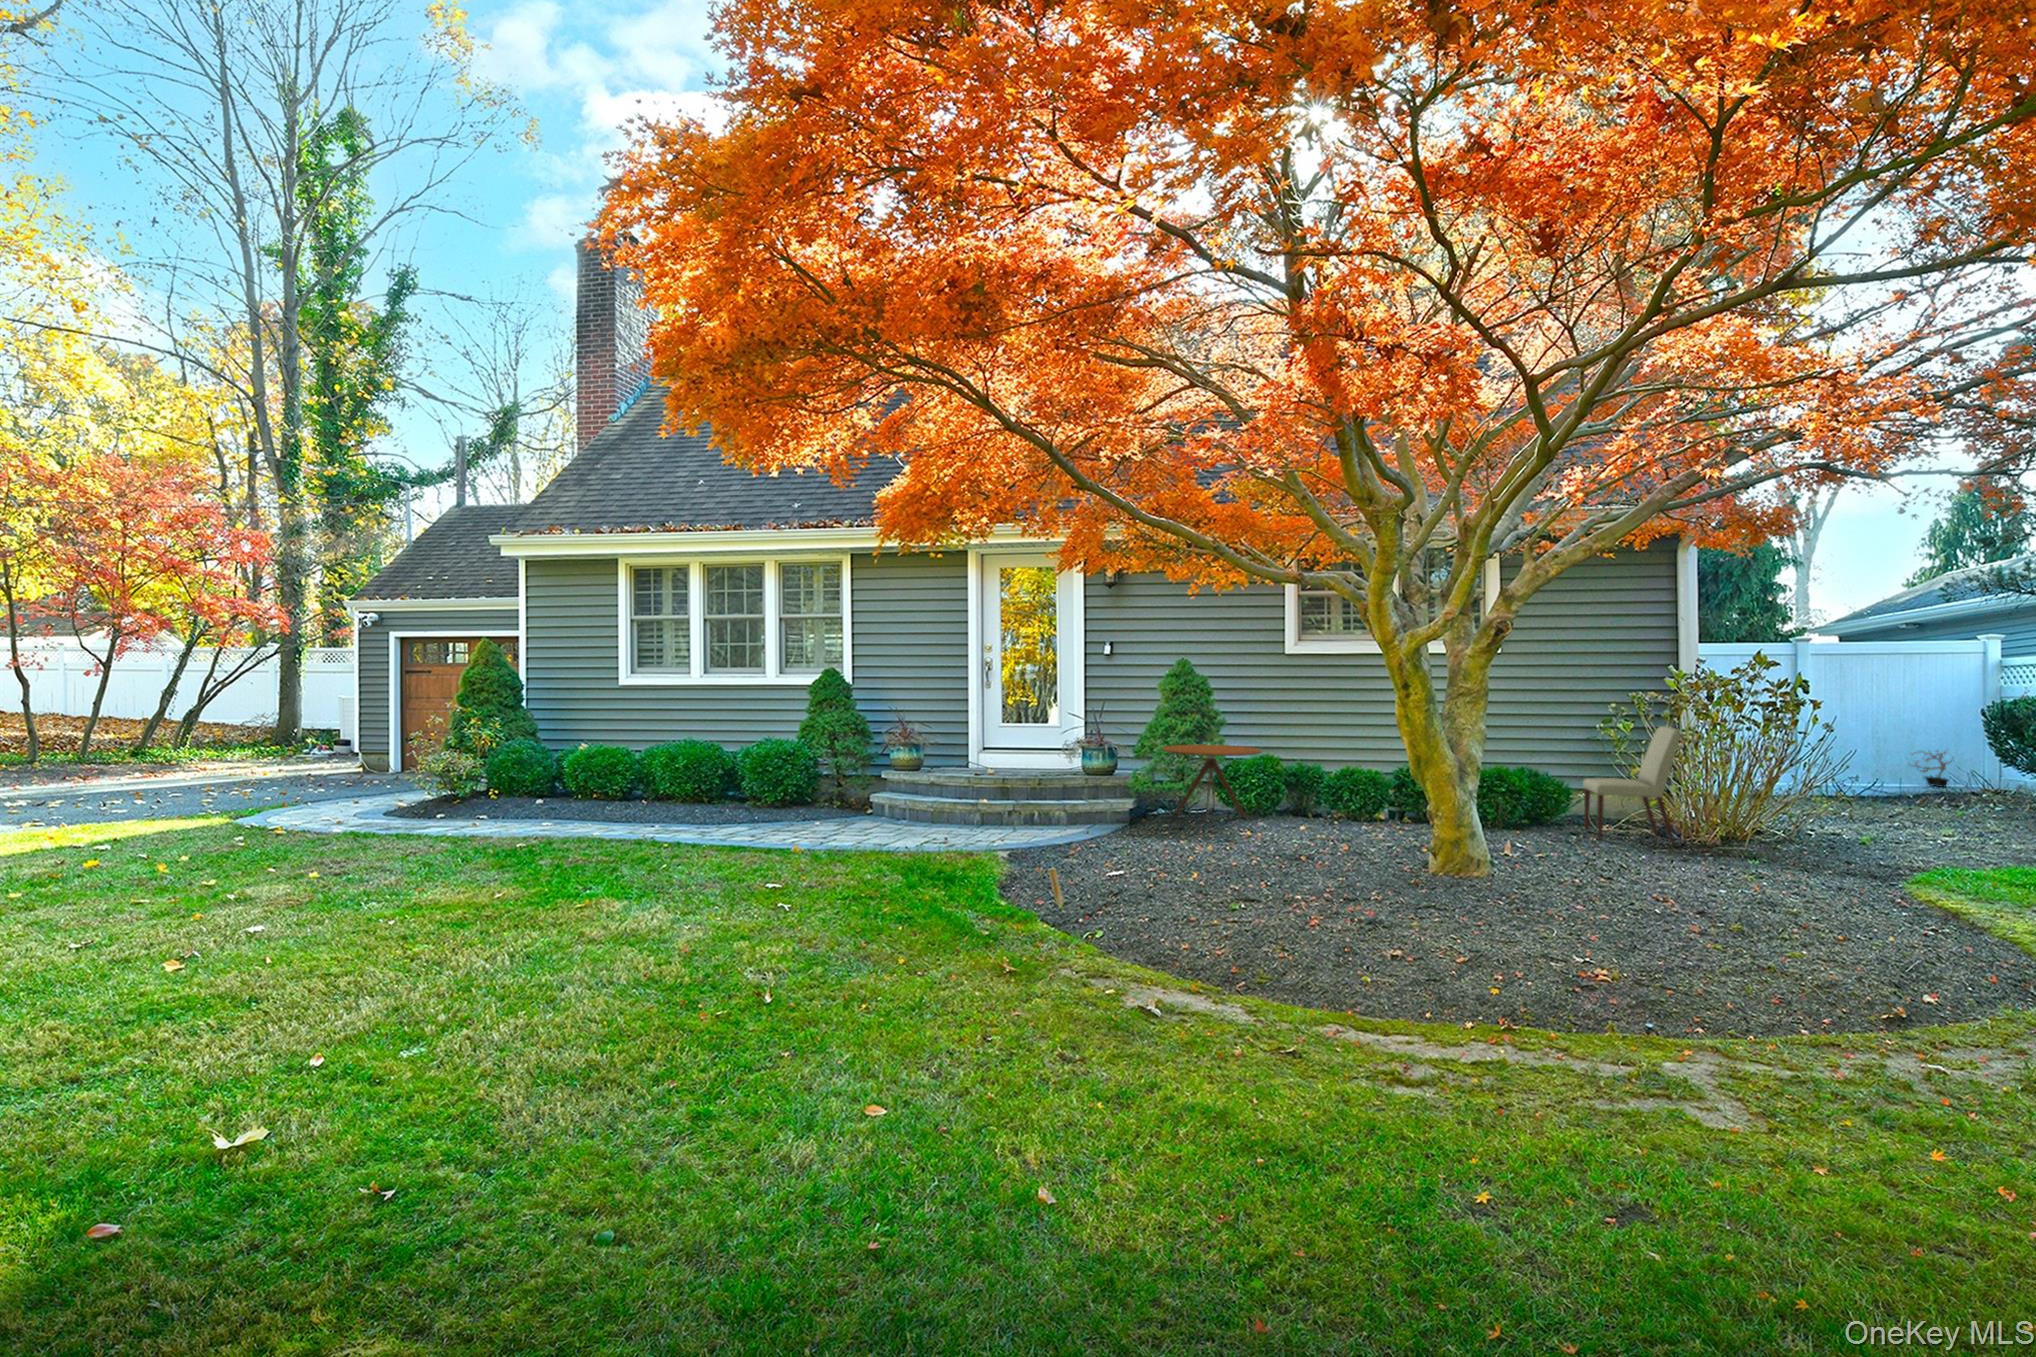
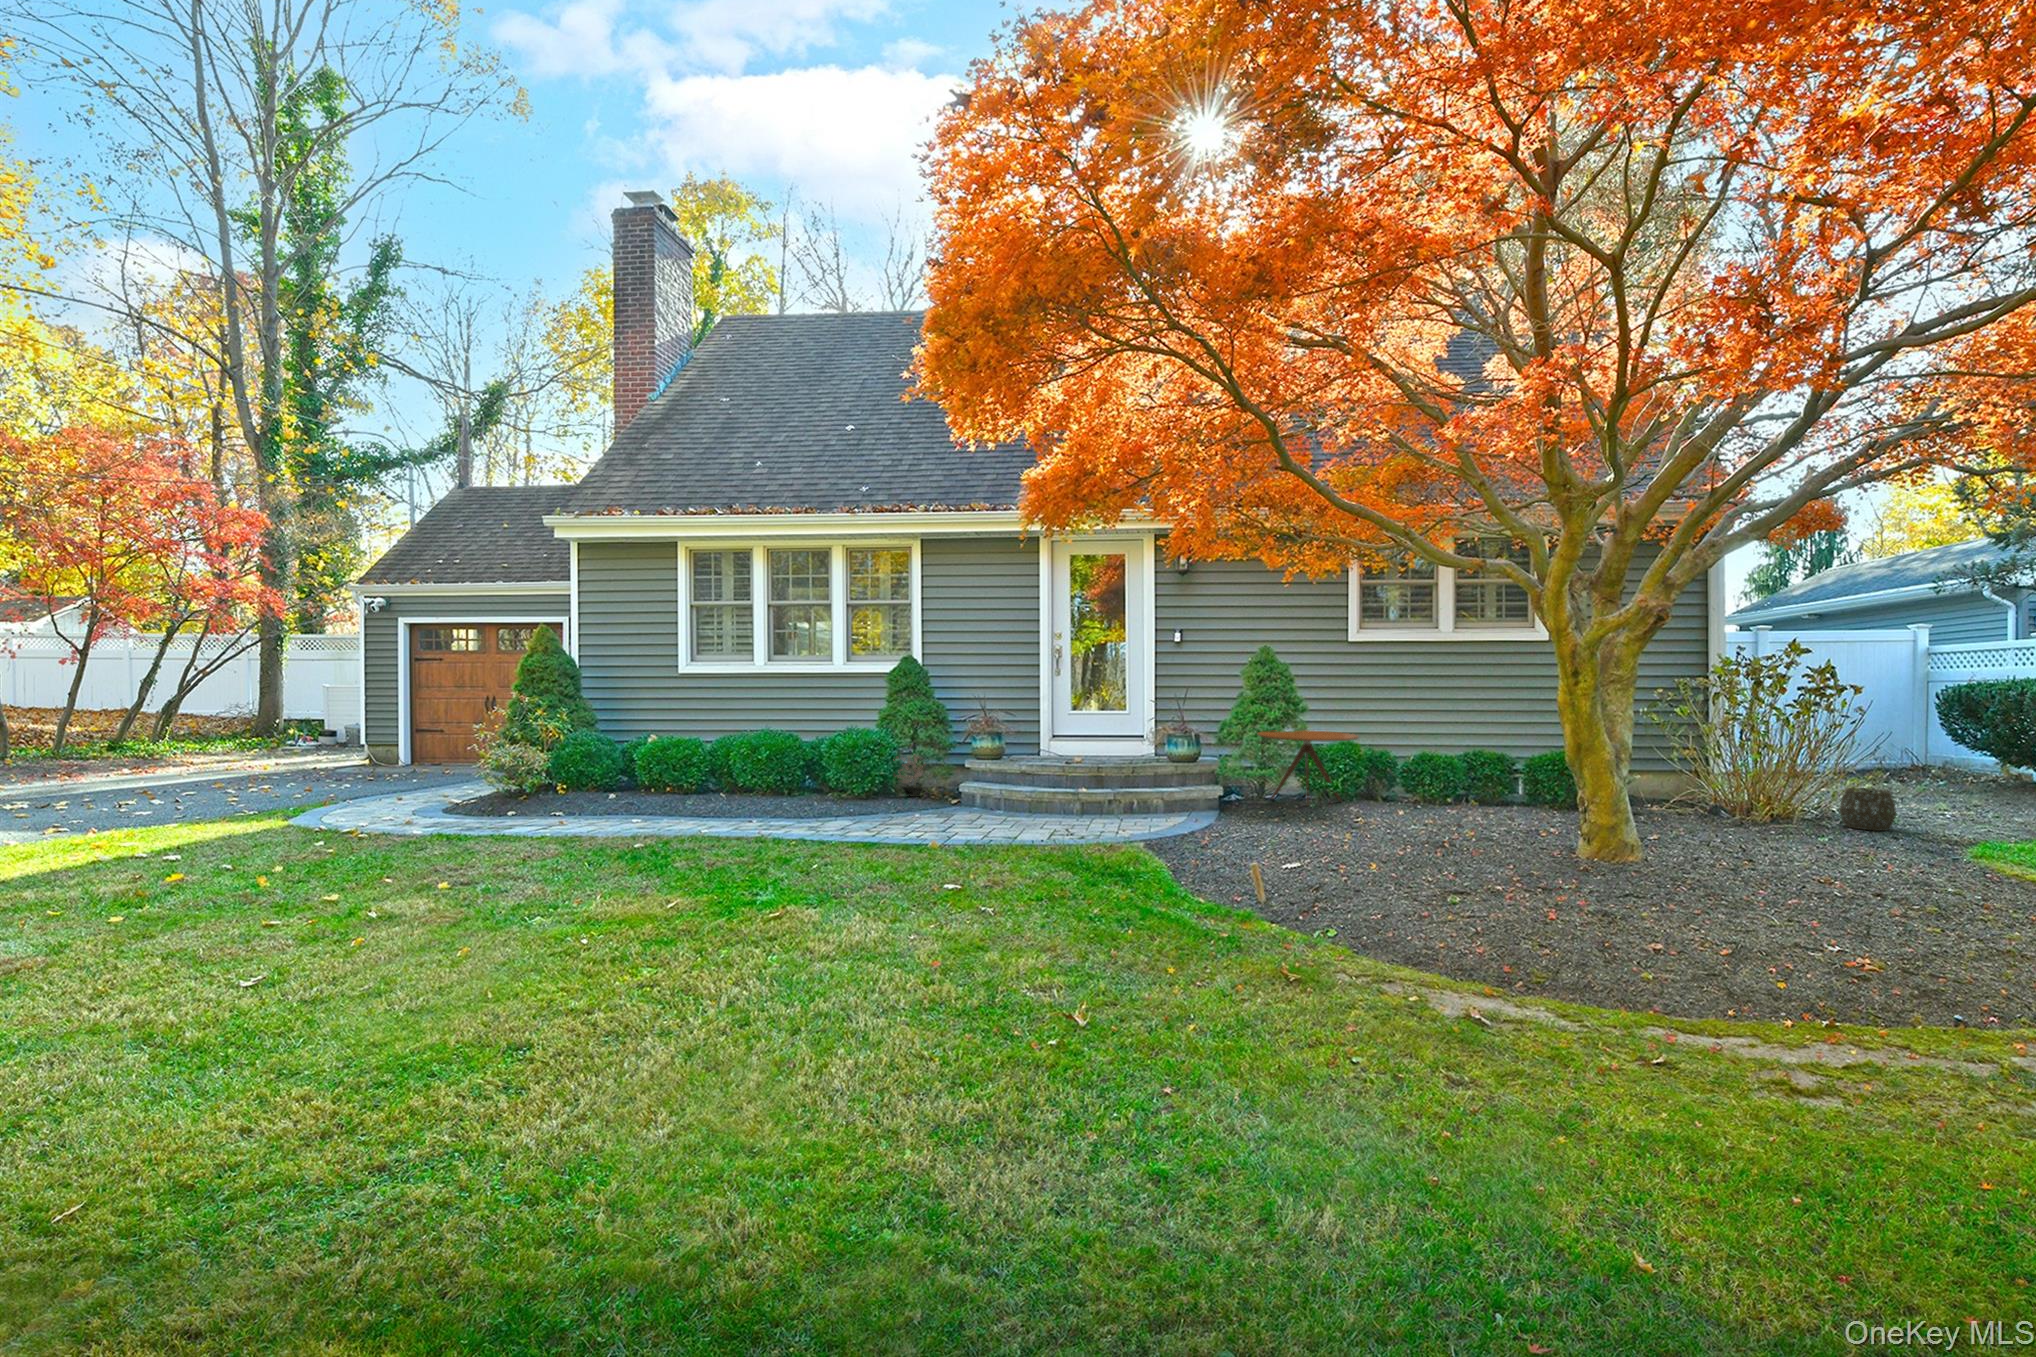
chair: present [1583,726,1680,843] -> none [1671,710,1773,822]
potted plant: present [1915,751,1953,787] -> present [893,754,923,797]
woven basket: none [1748,809,1806,854] -> present [1839,788,1896,831]

